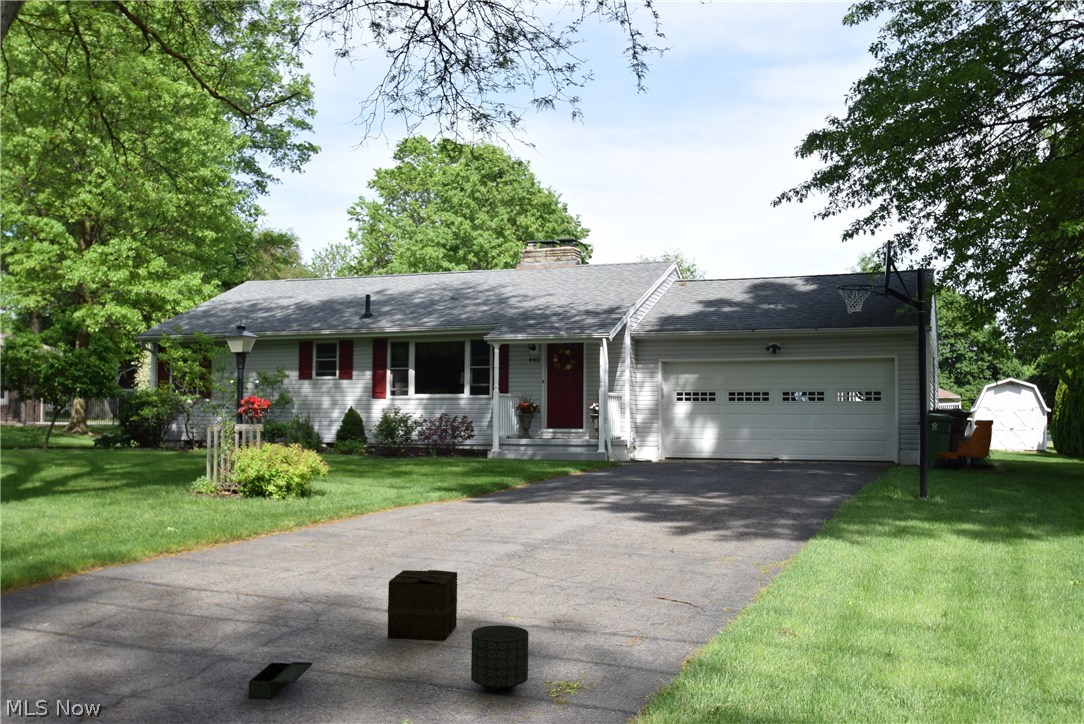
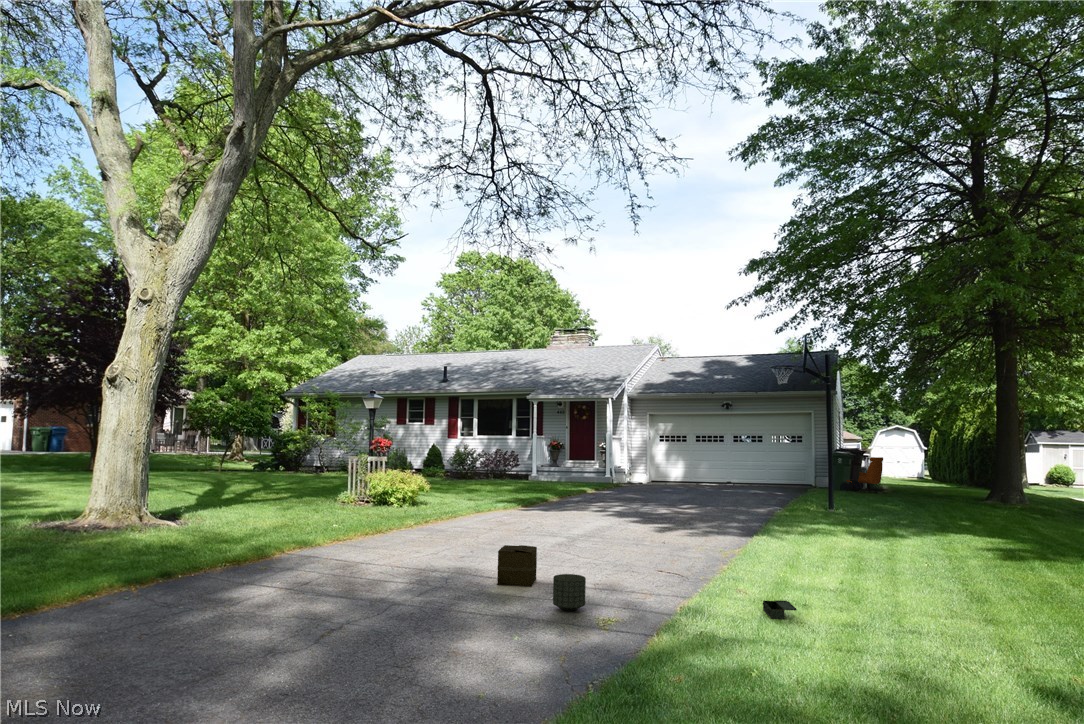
toolbox: present [249,662,312,699] -> present [763,600,797,619]

